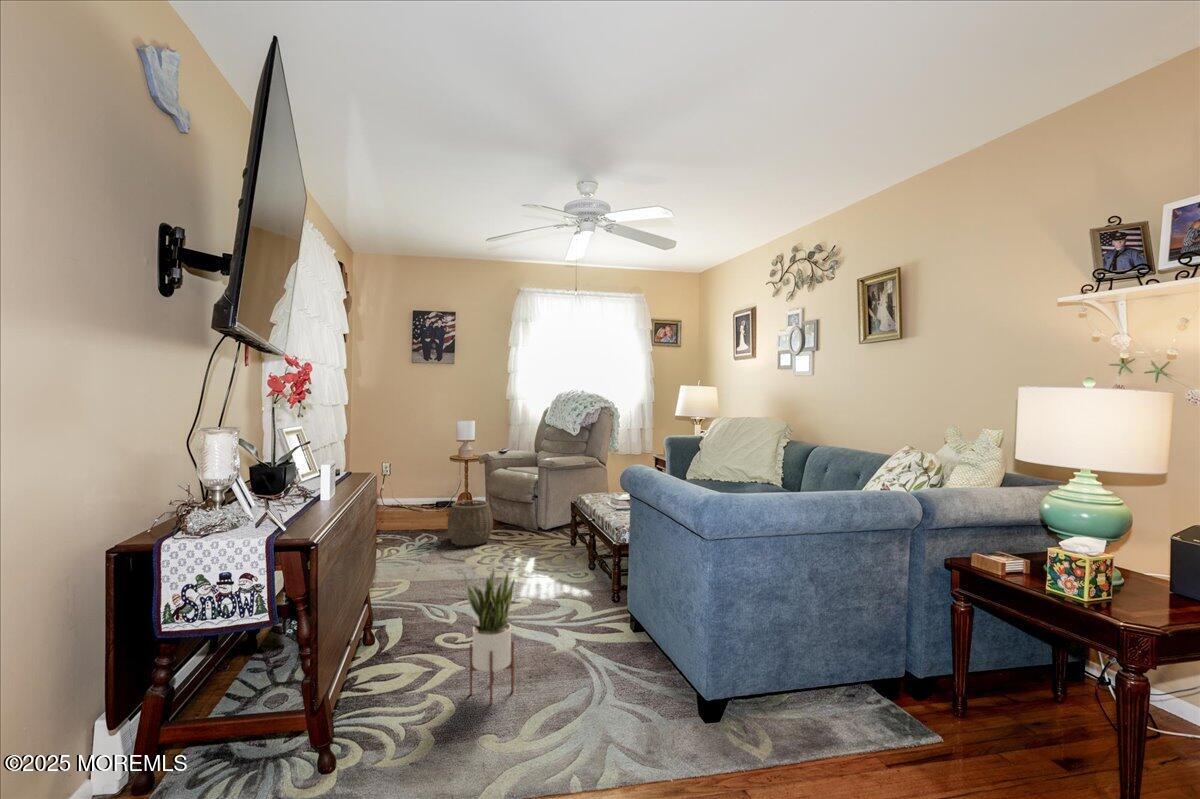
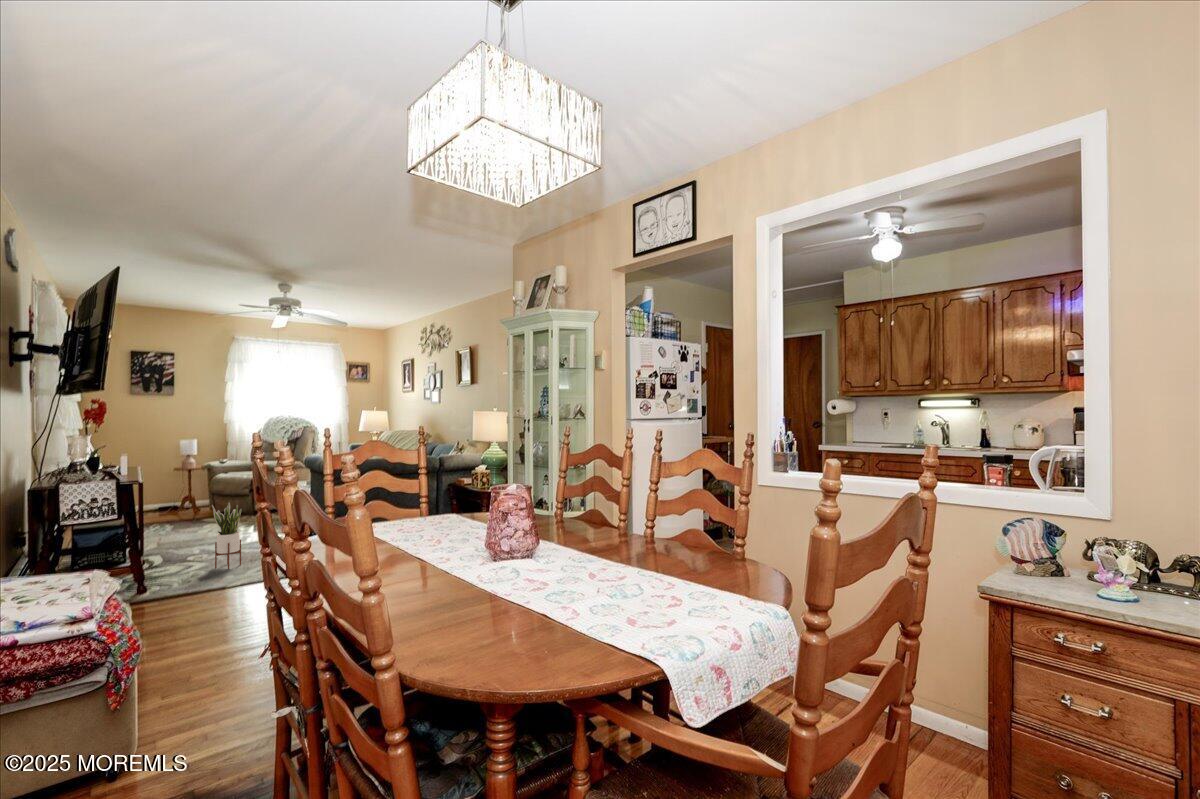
woven basket: present [447,500,493,546] -> none [175,493,215,524]

